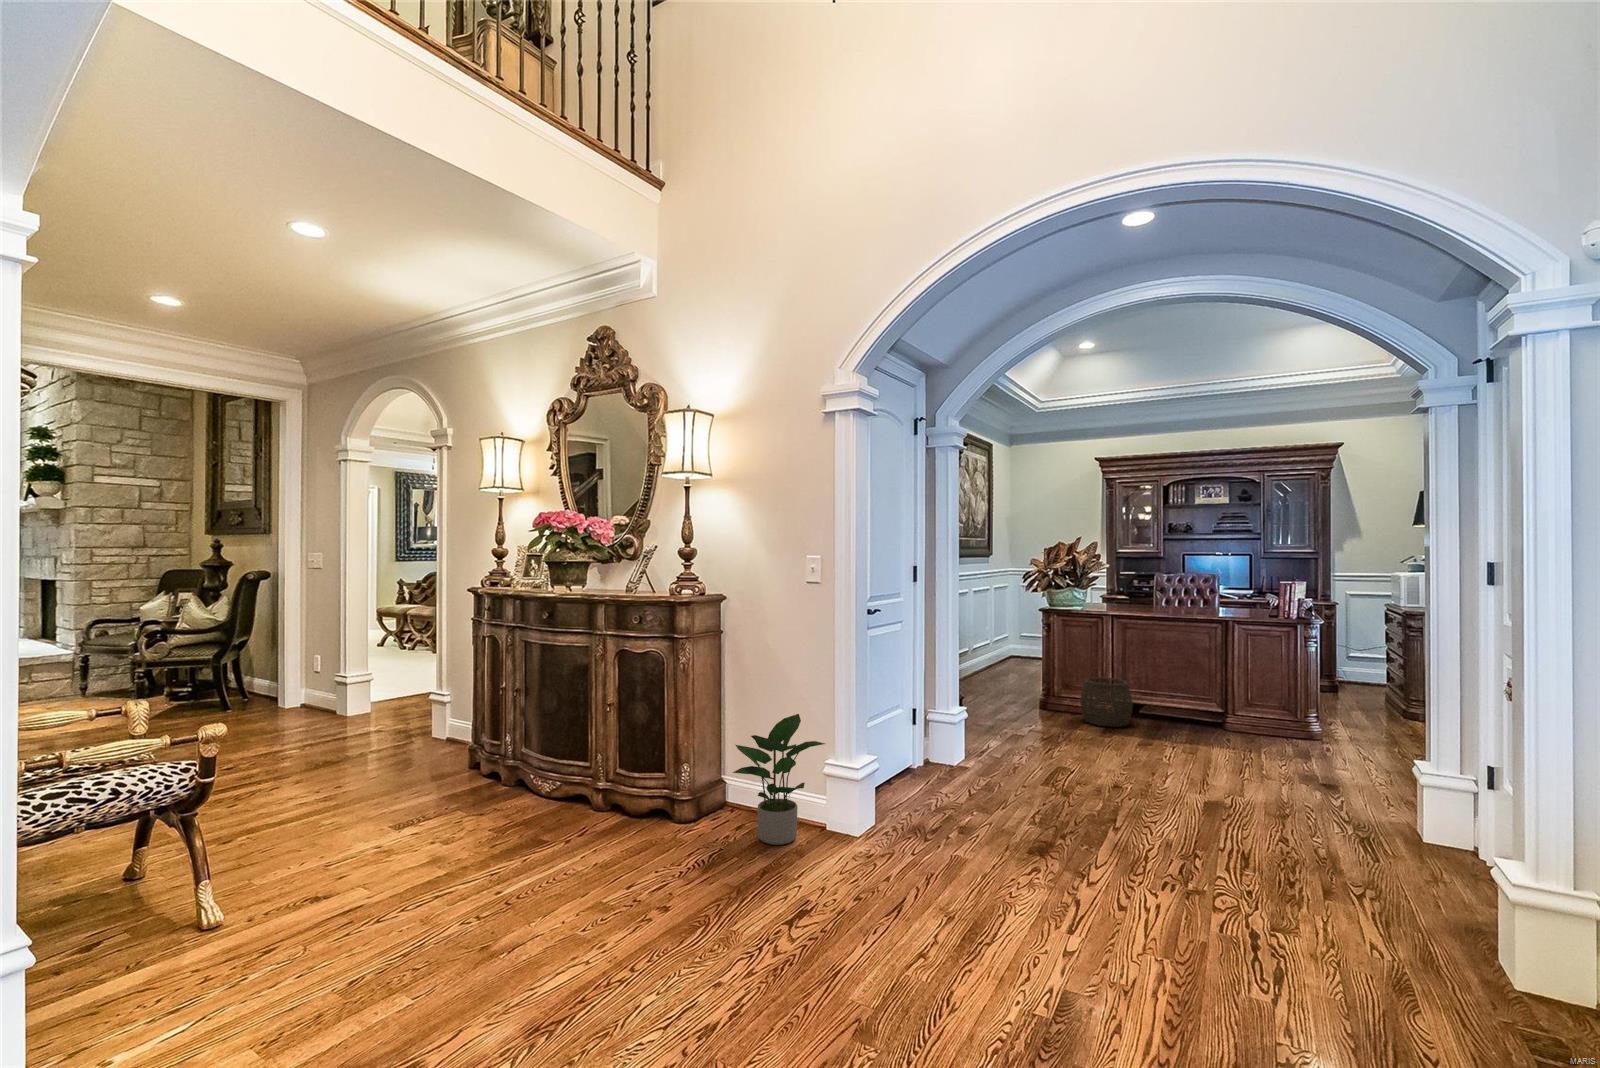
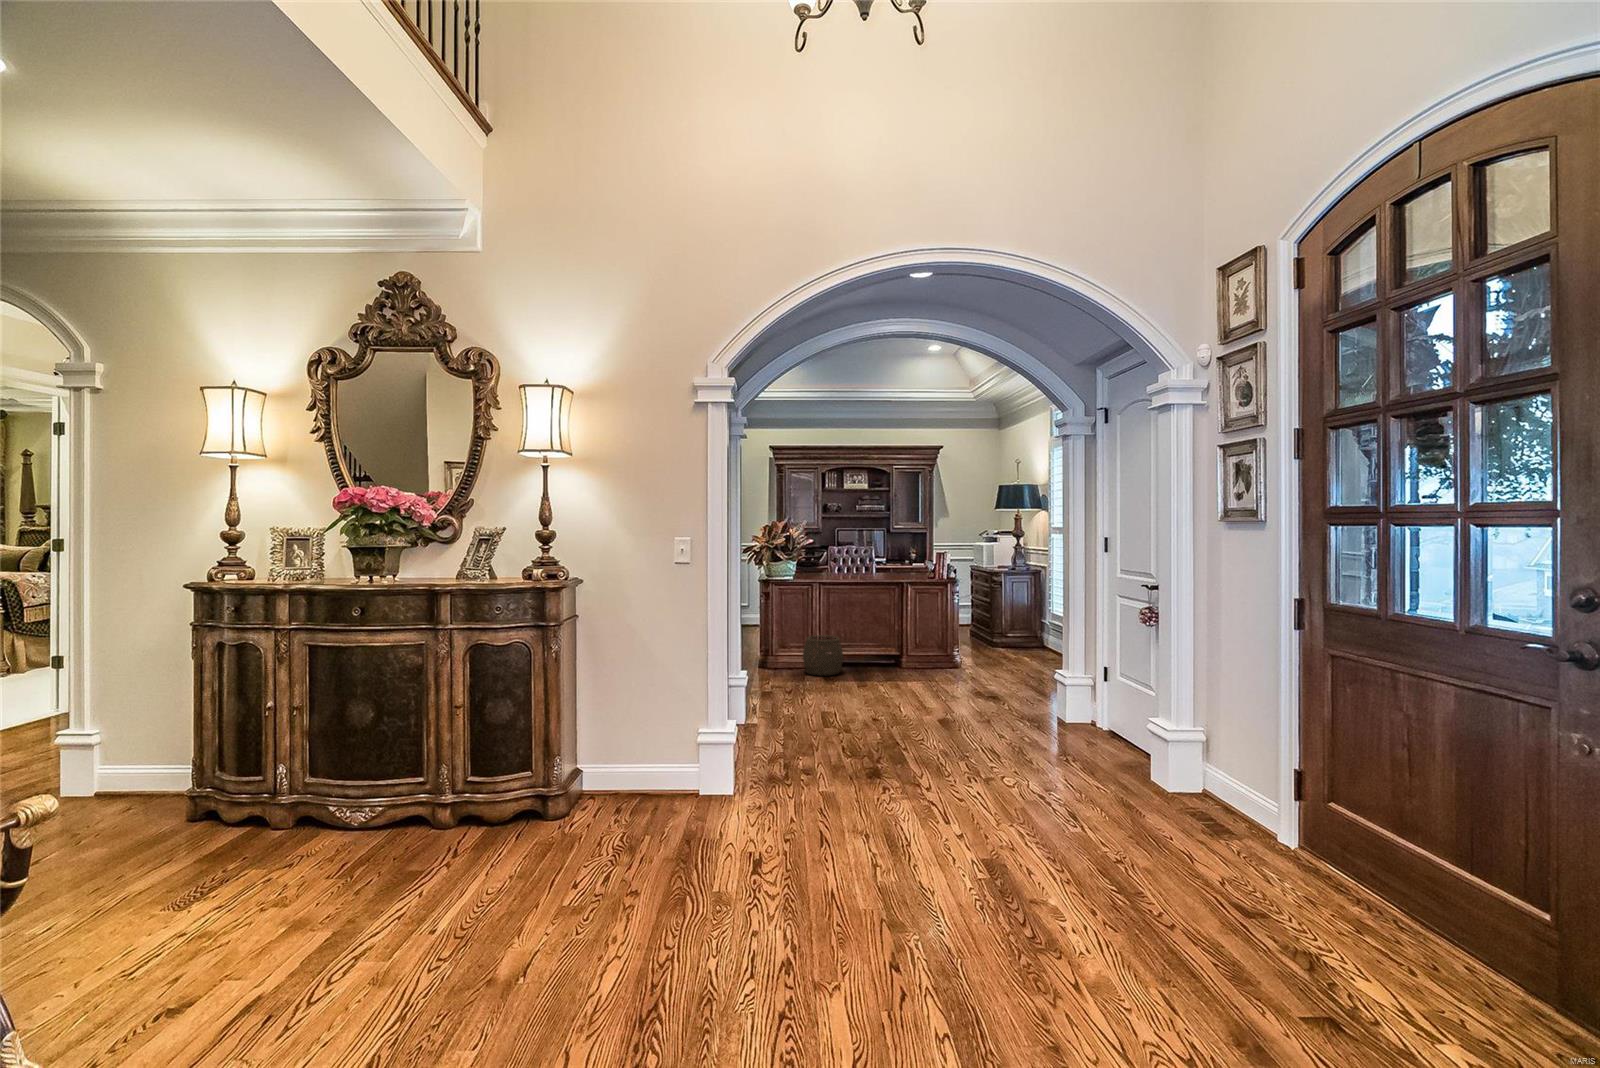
potted plant: present [733,714,825,845] -> none [620,691,709,818]

